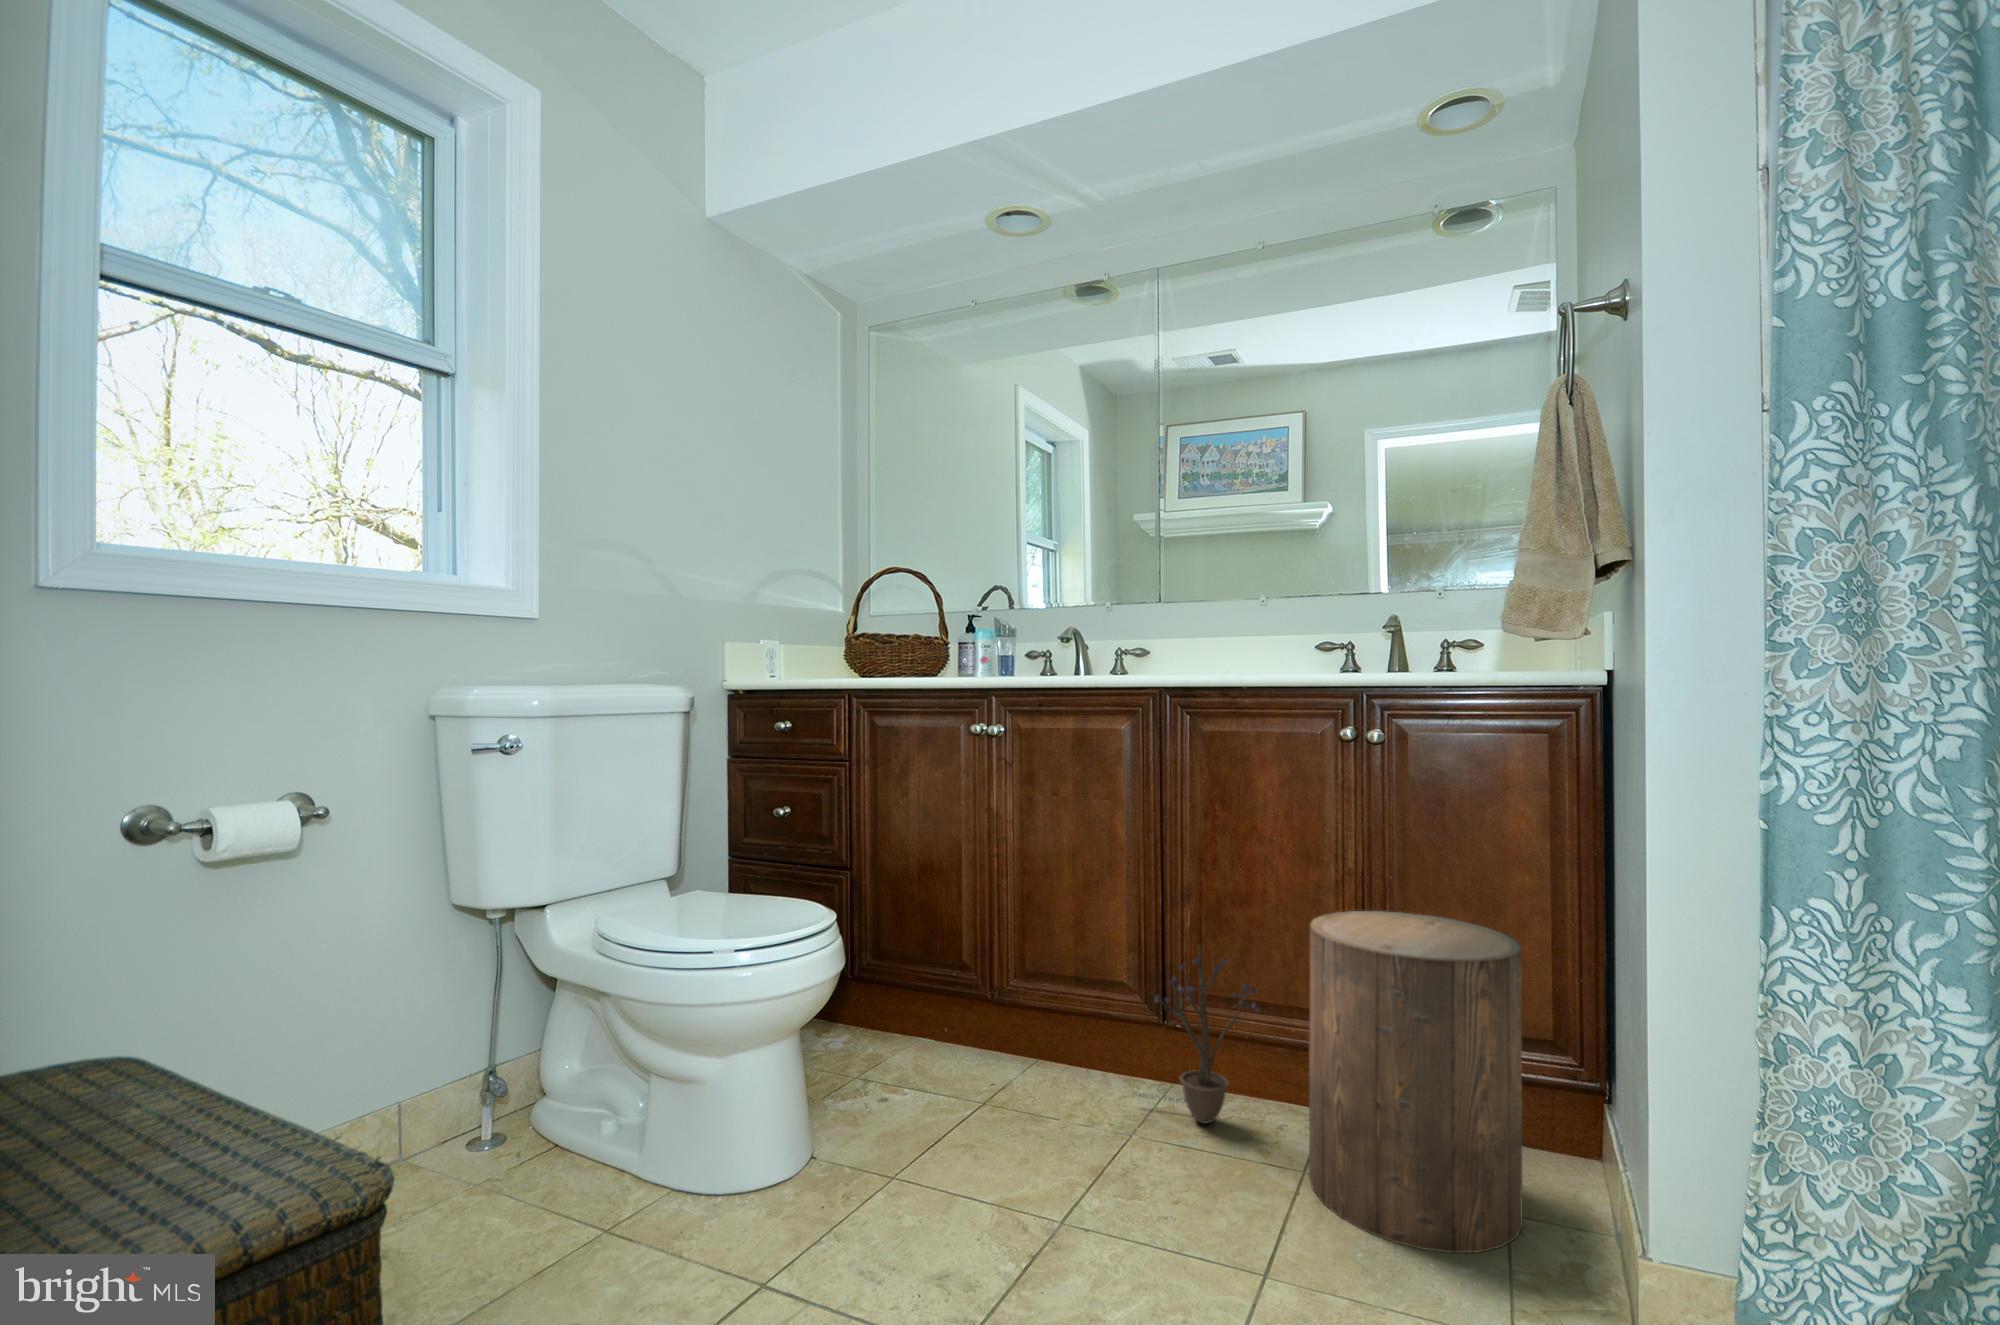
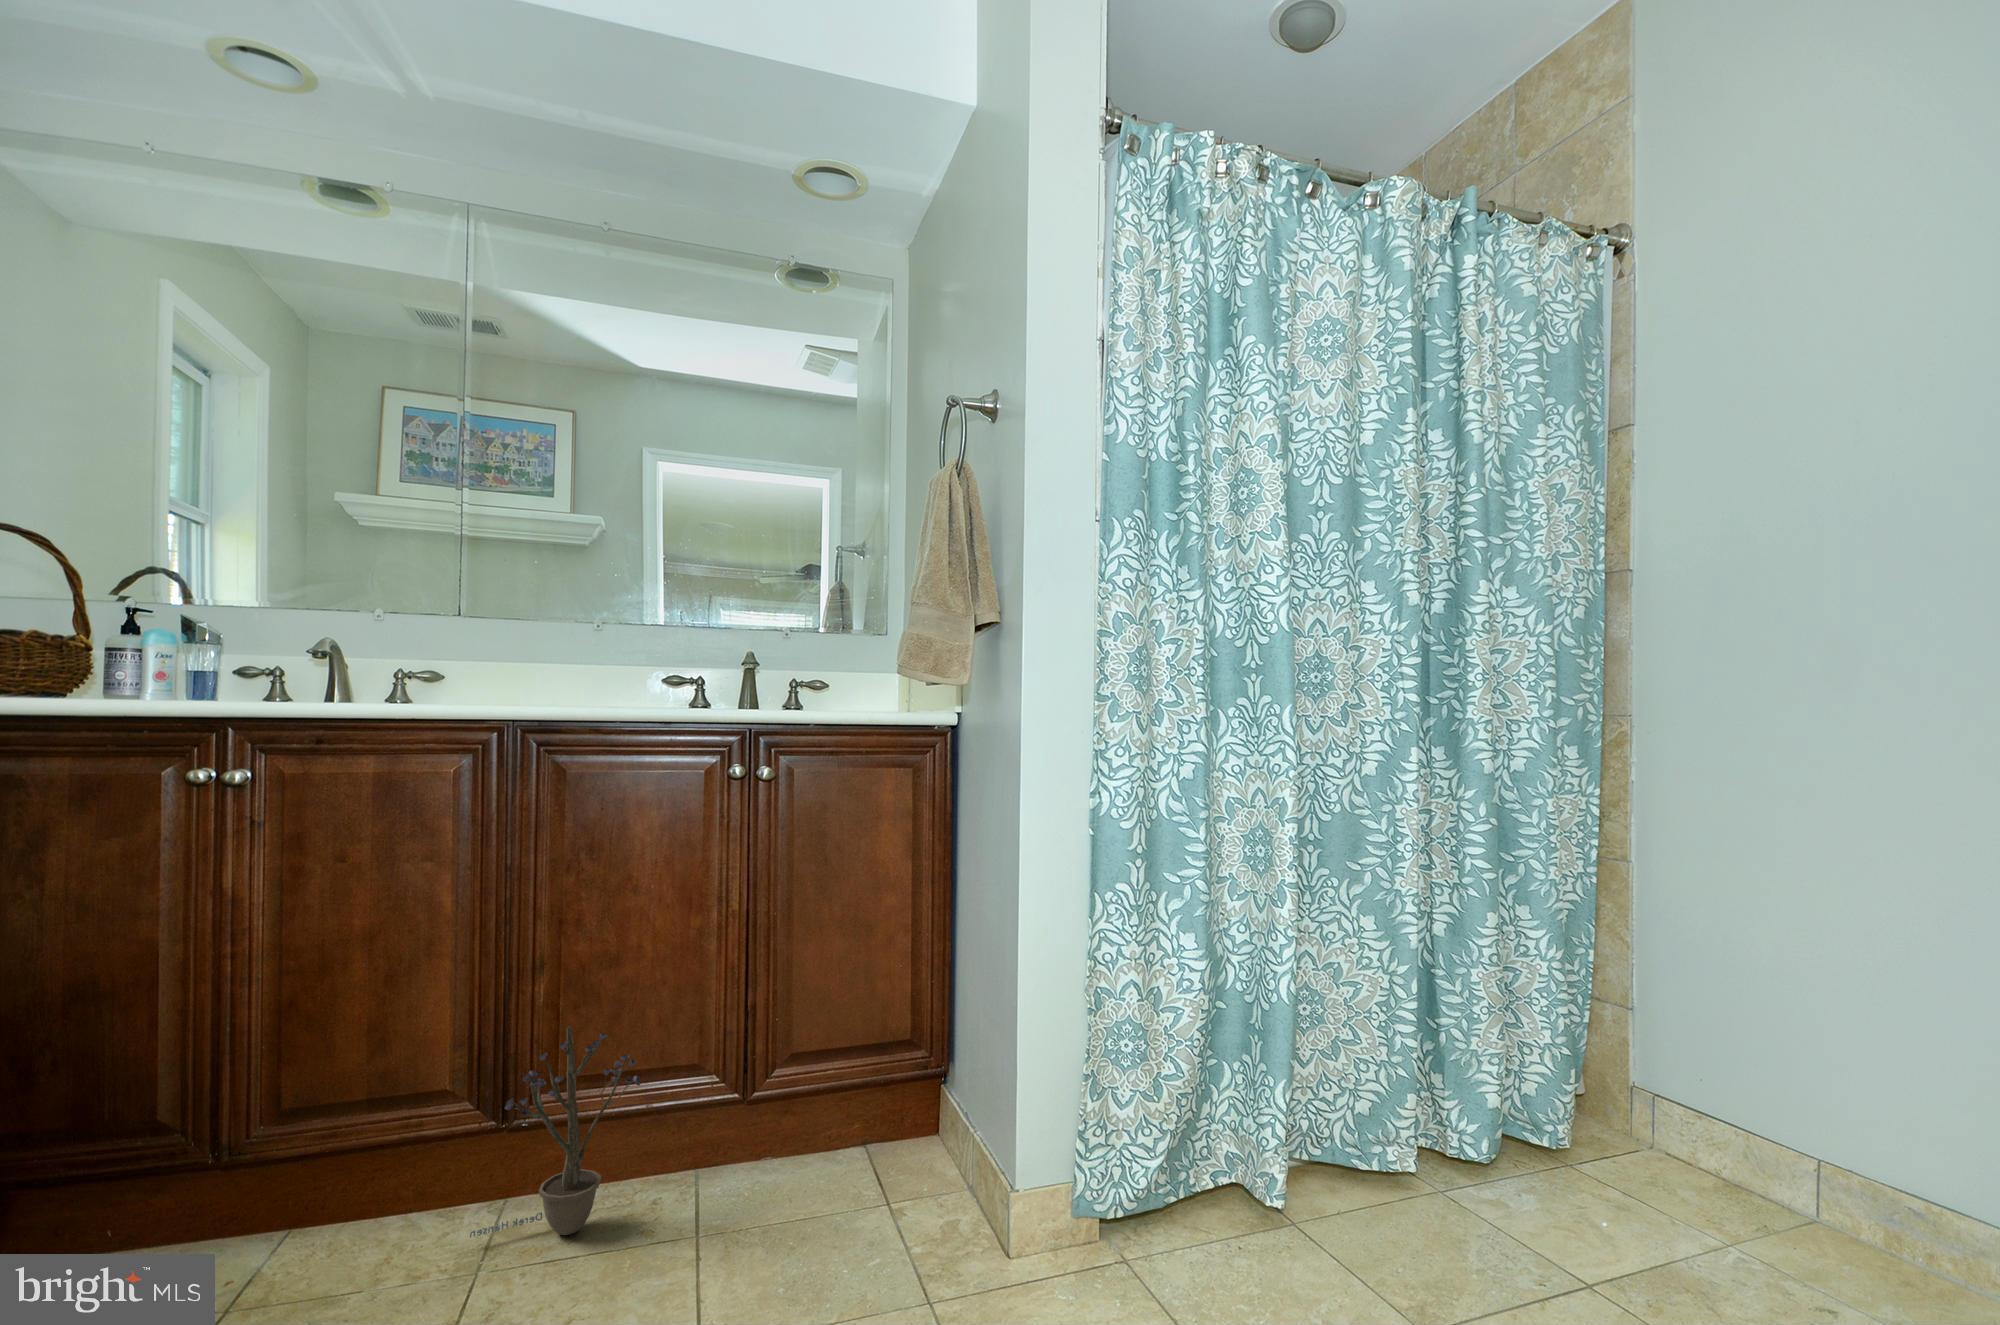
stool: present [1309,911,1523,1253] -> none [707,941,905,1278]

